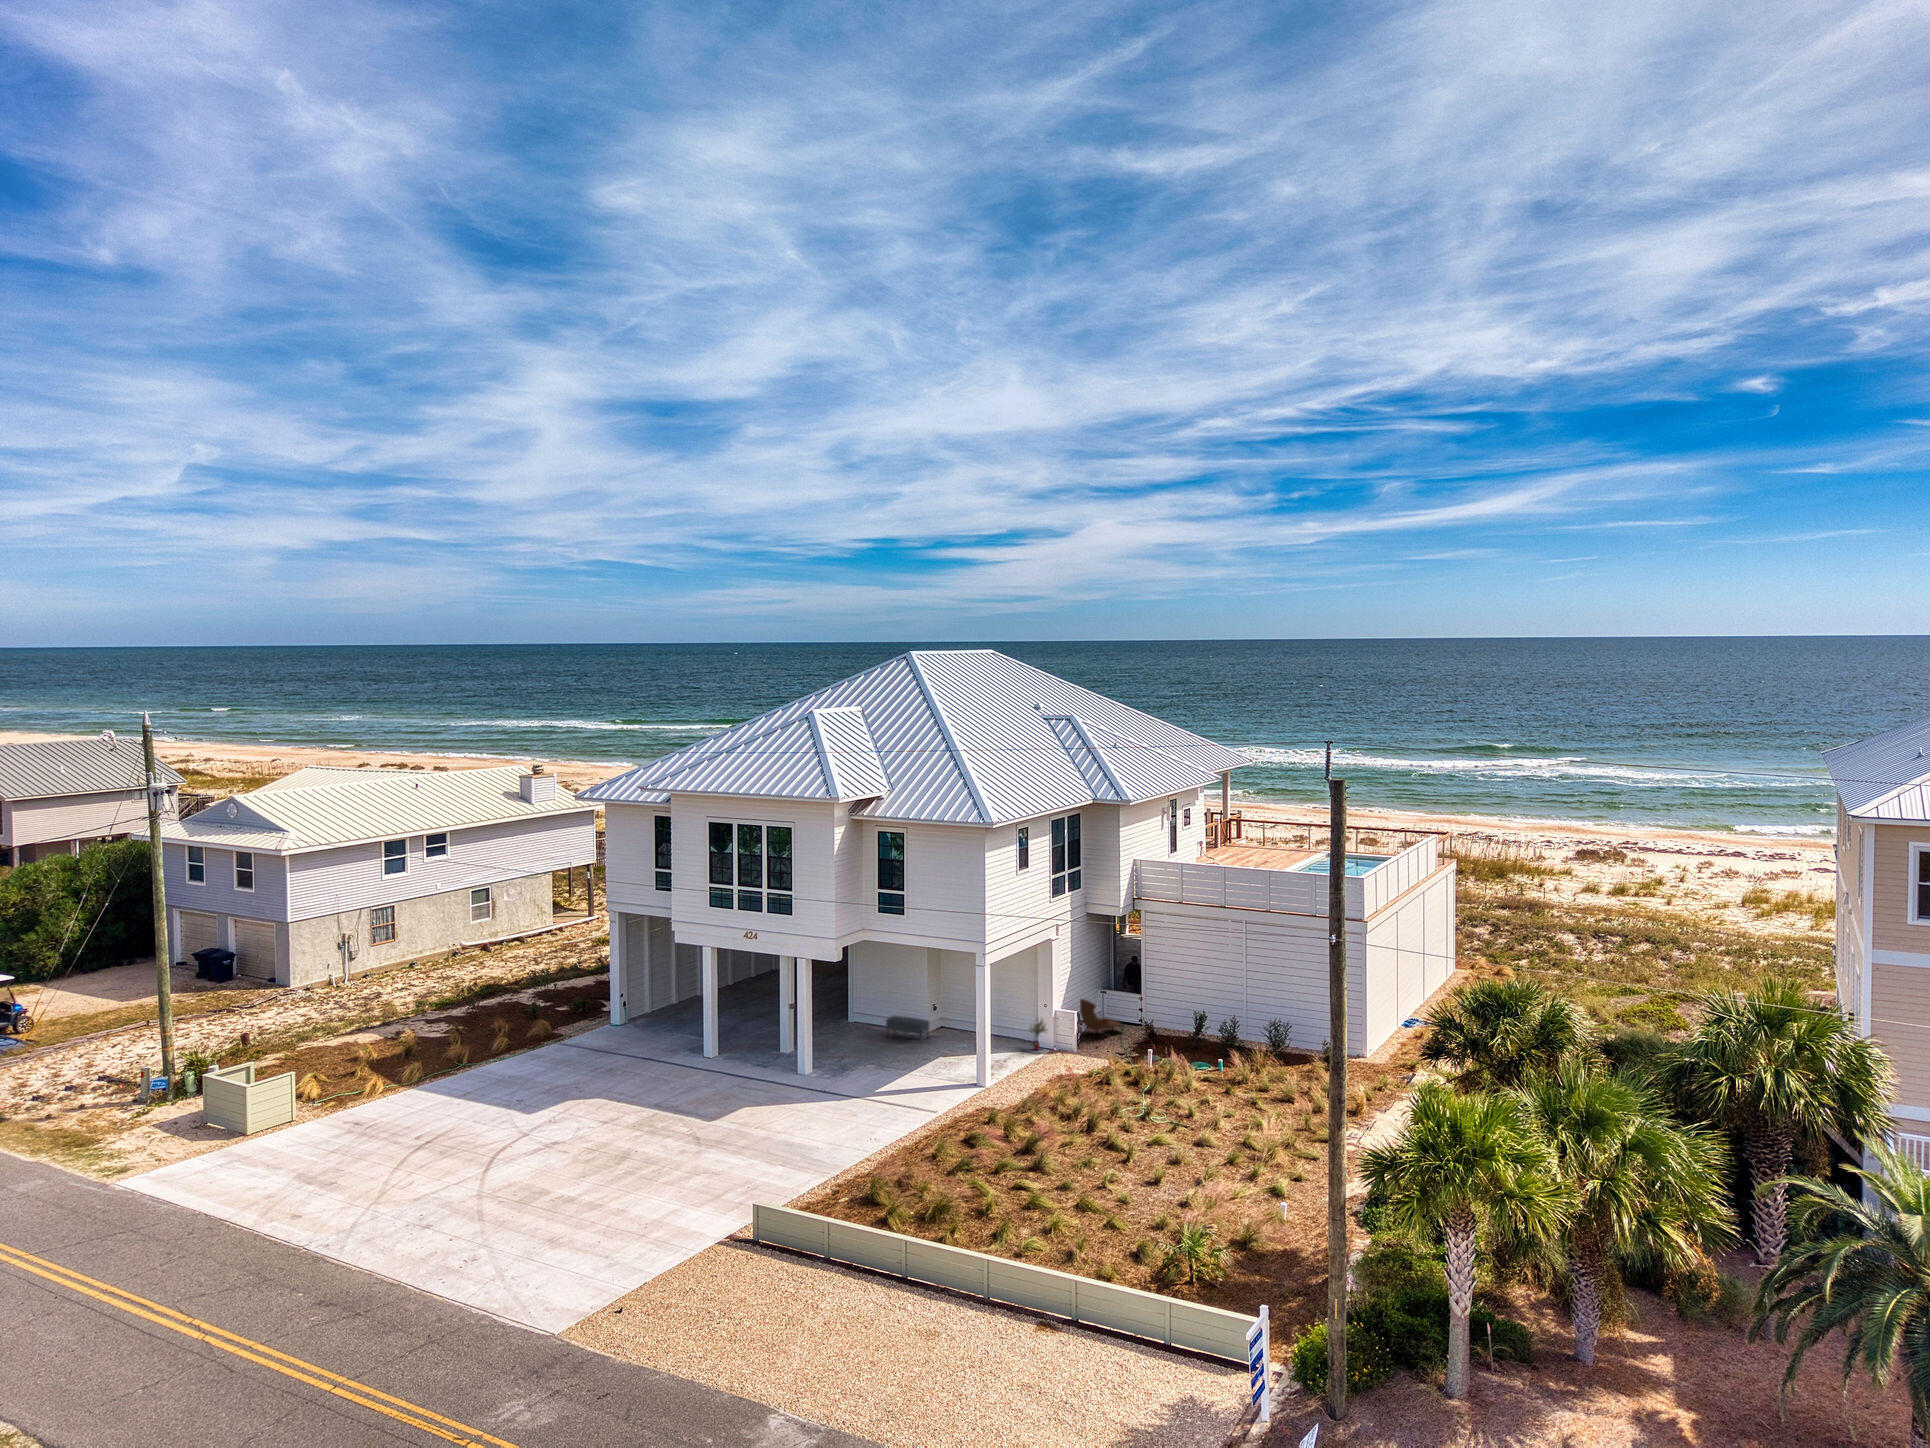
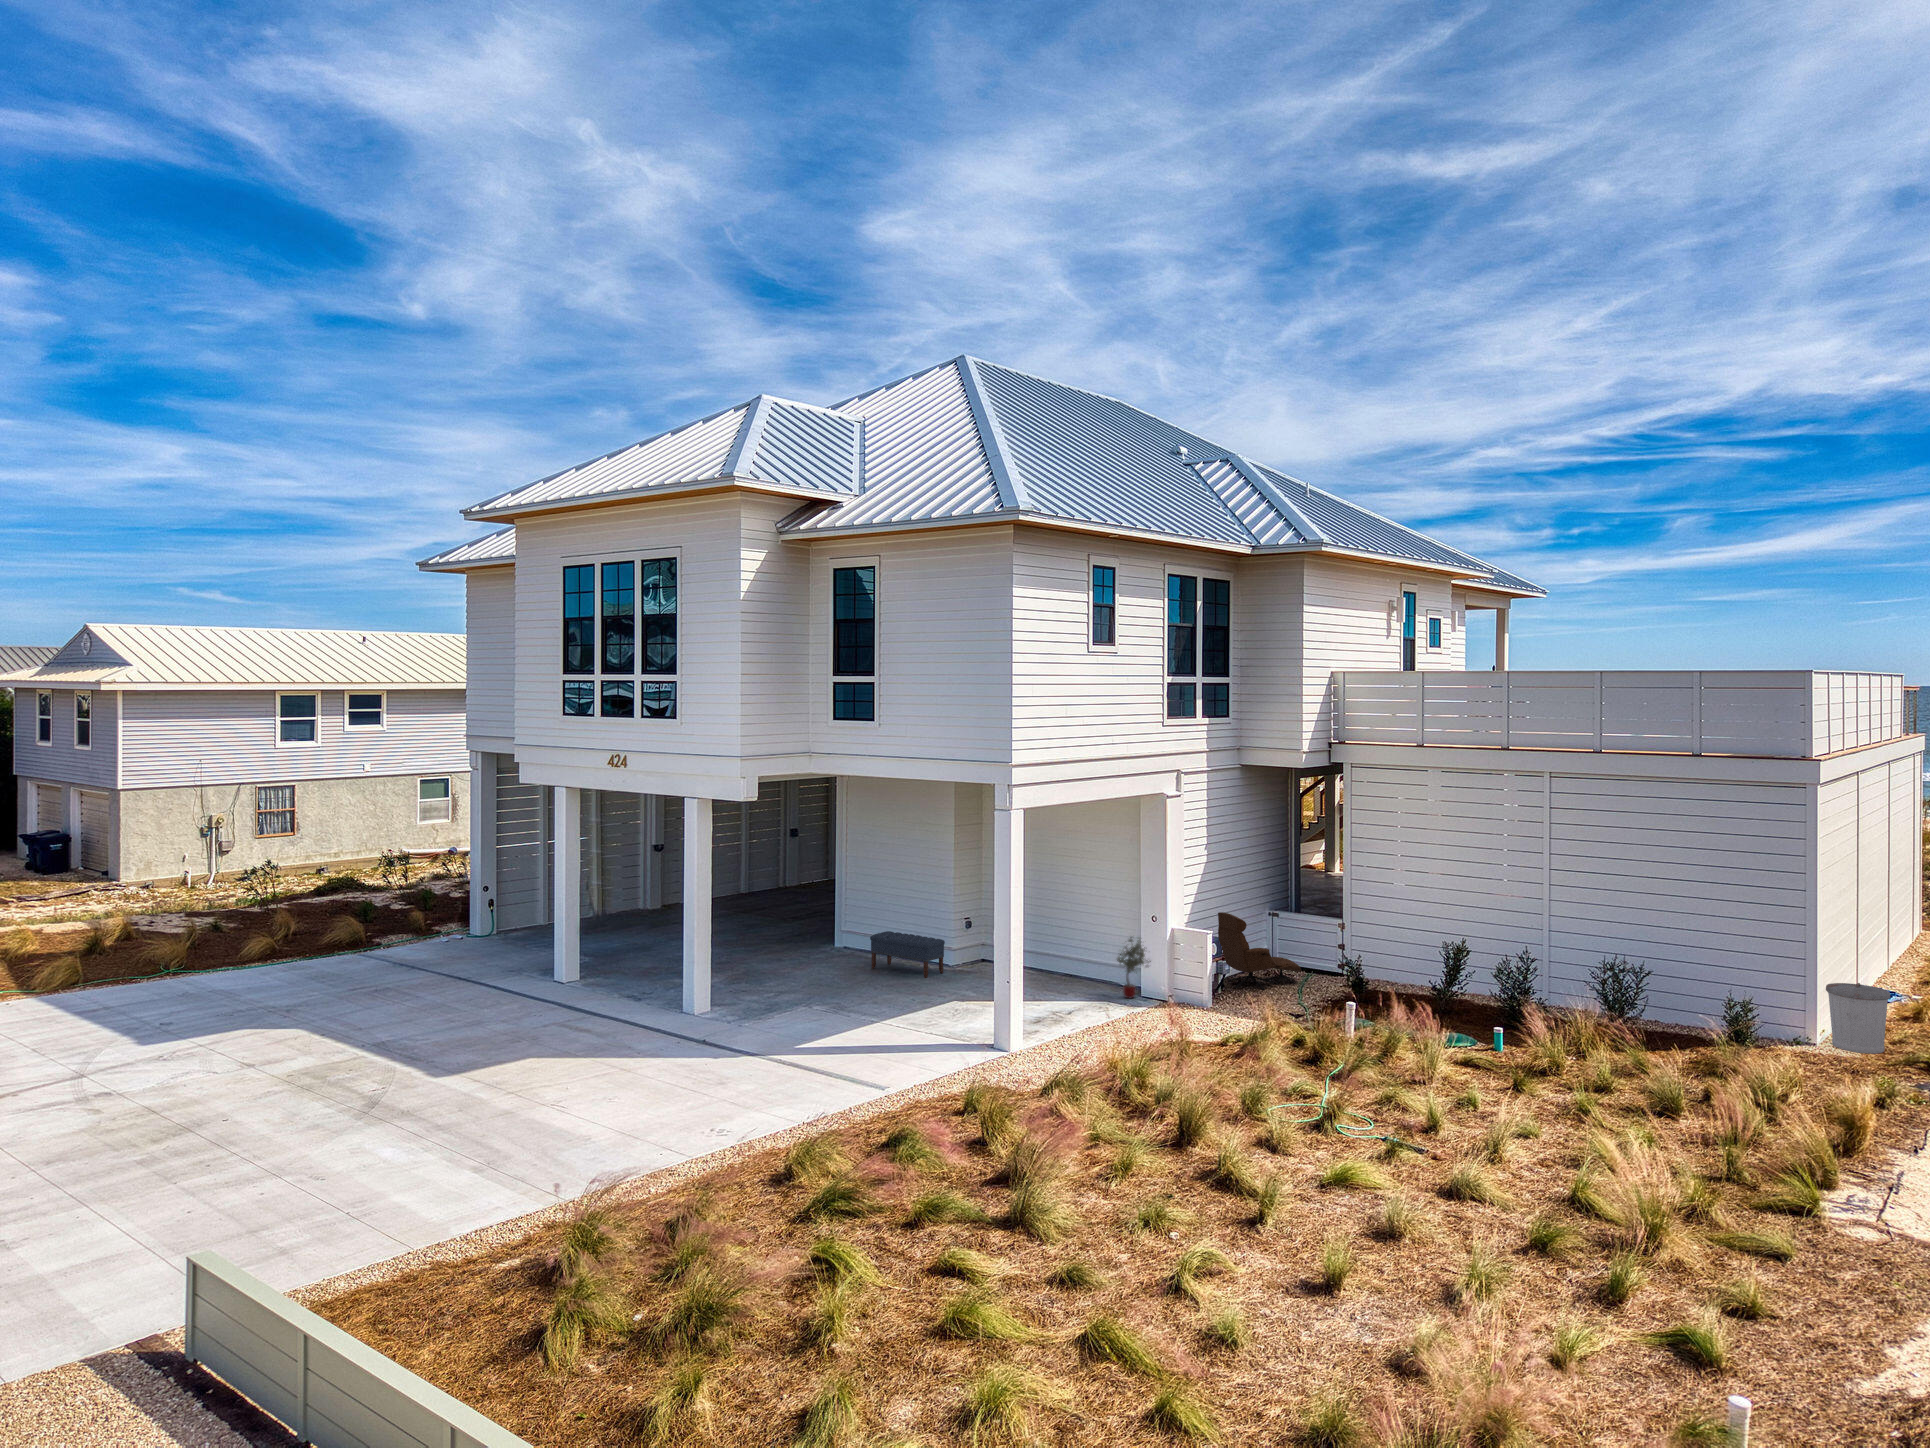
trash can: none [1366,1027,1392,1061] -> present [1826,983,1890,1054]

